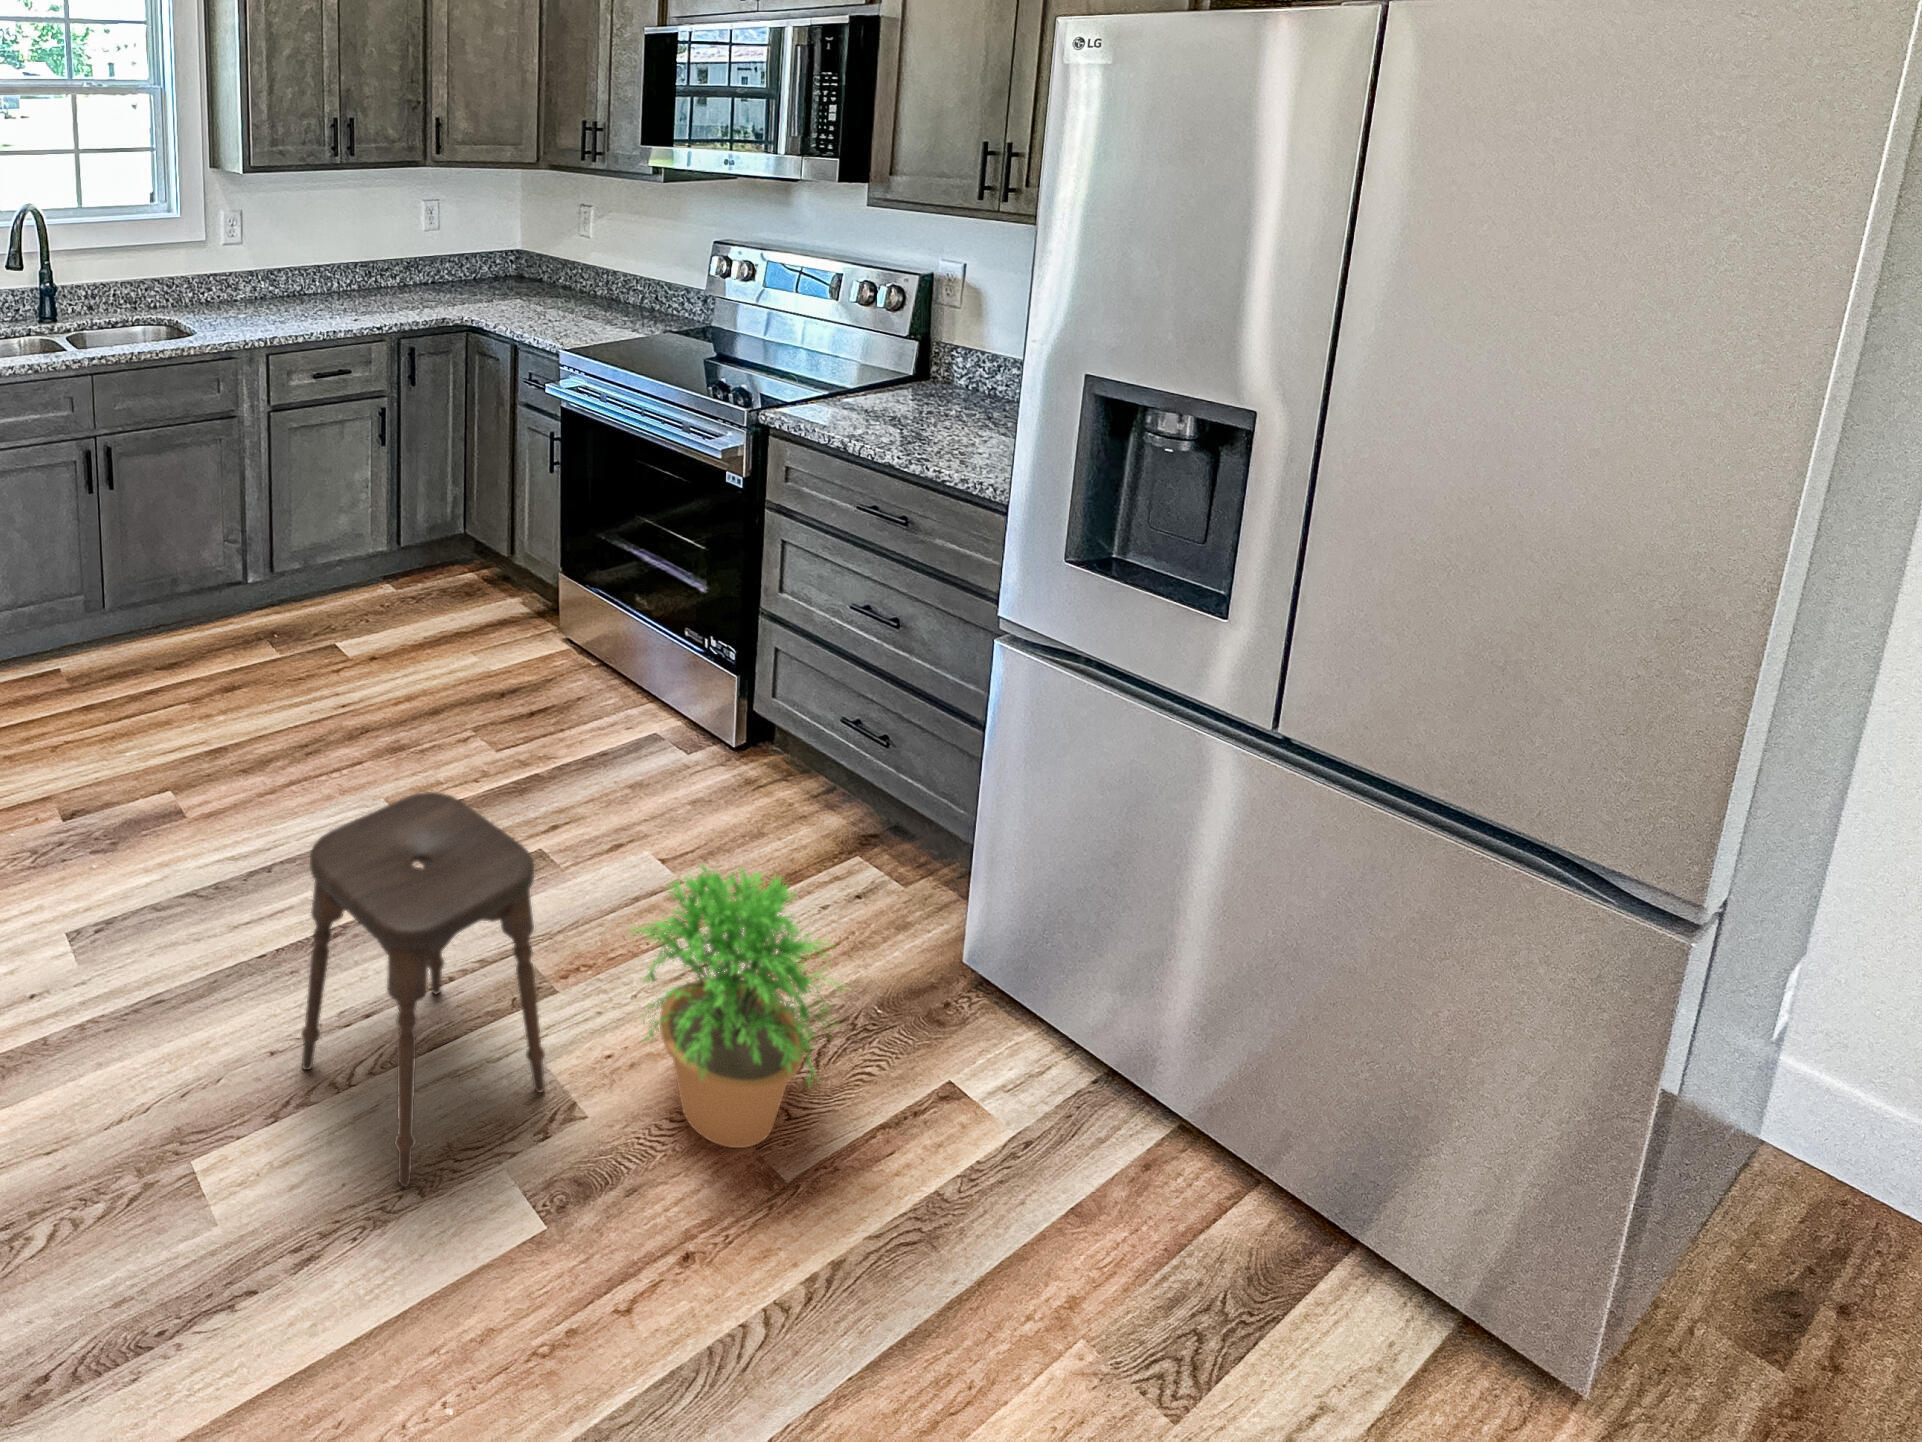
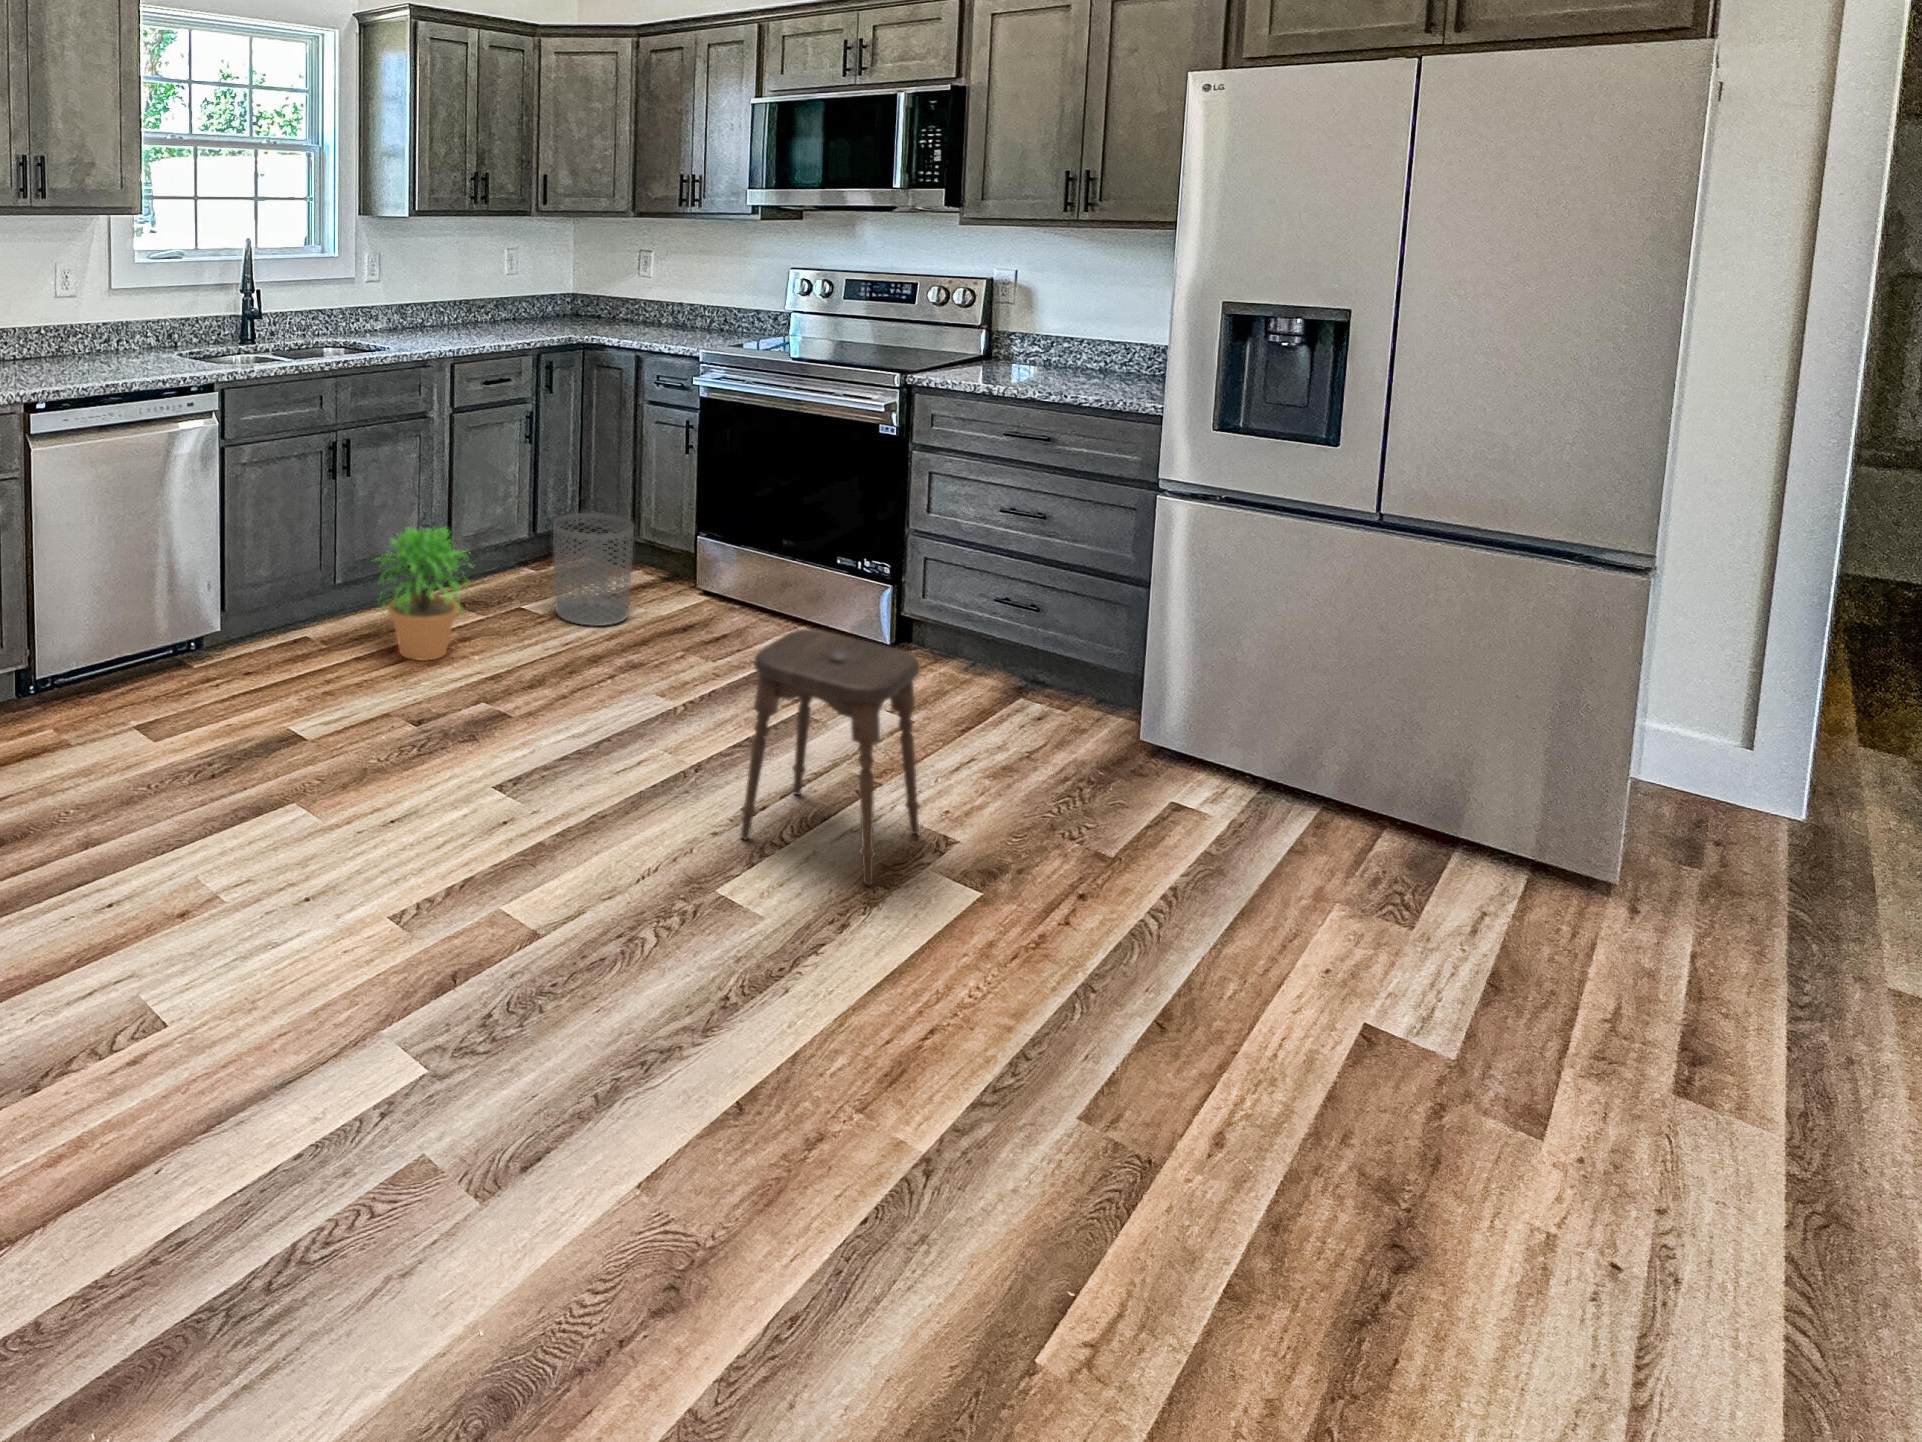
waste bin: none [362,536,458,677] -> present [553,513,634,626]
potted plant: present [633,866,844,1148] -> present [379,527,468,661]

